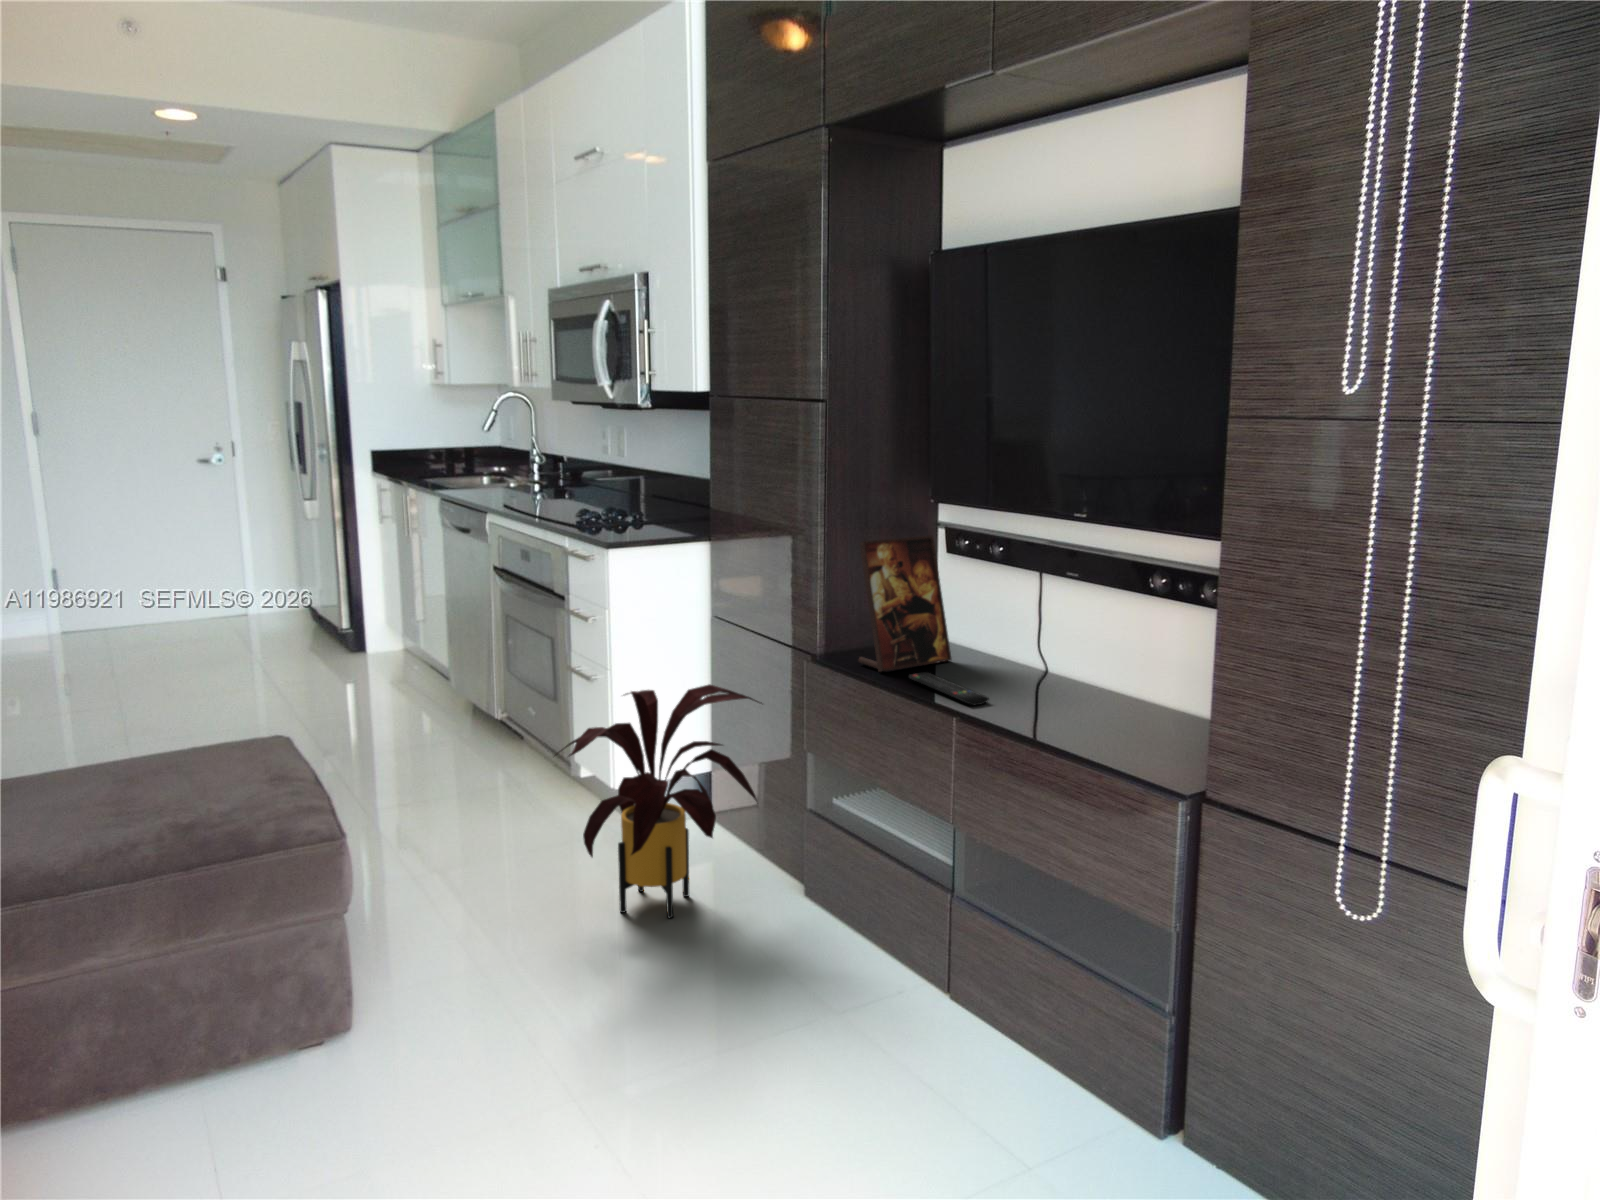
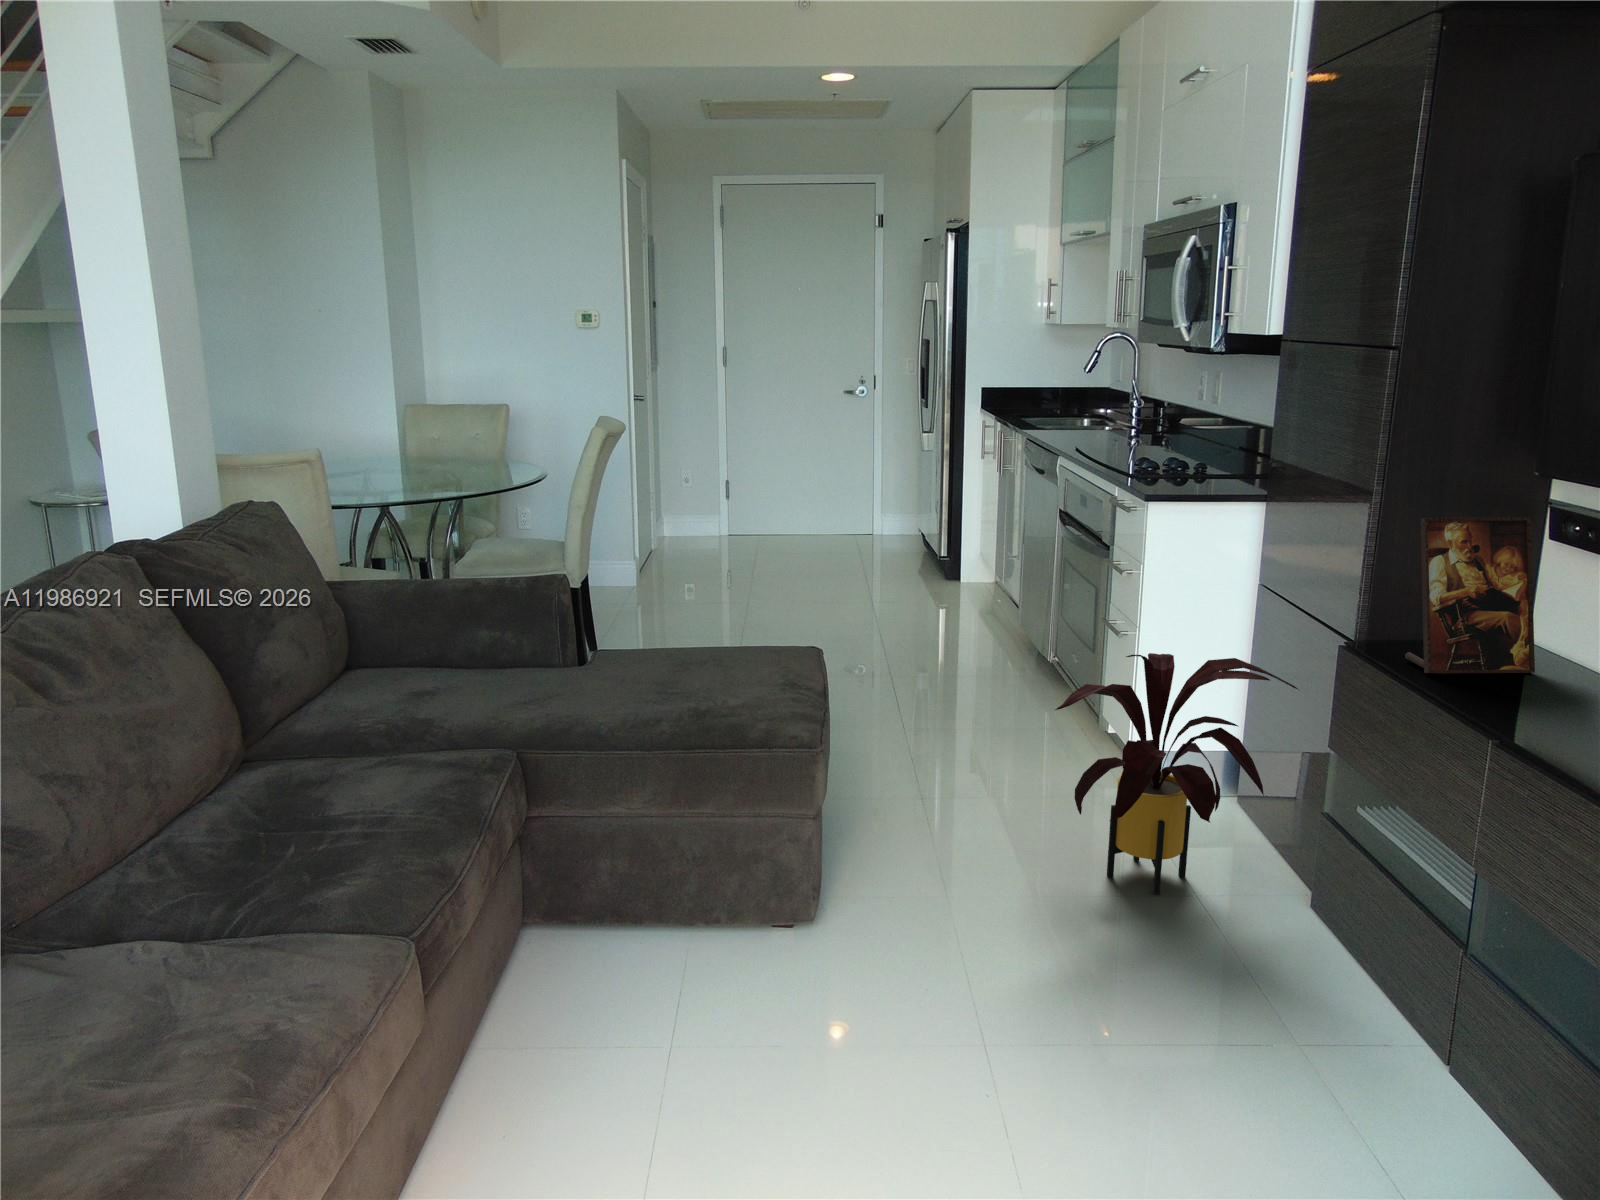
remote control: present [909,672,989,705] -> none [1458,682,1553,733]

